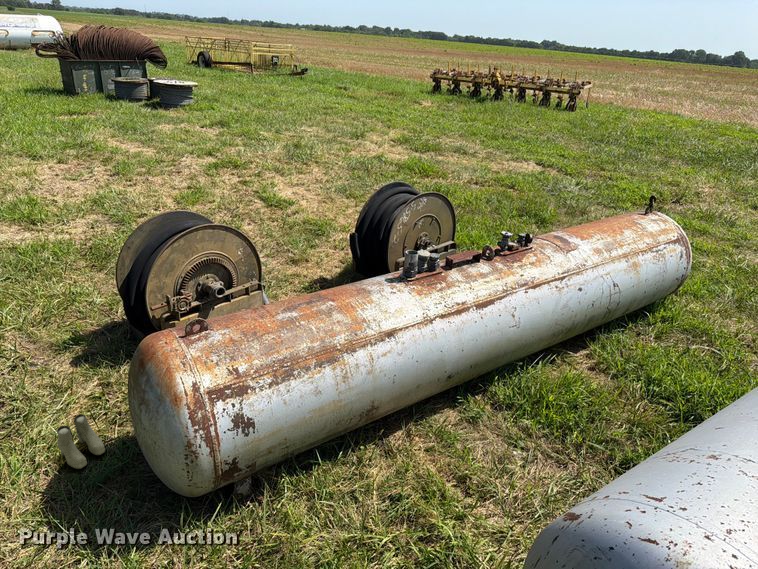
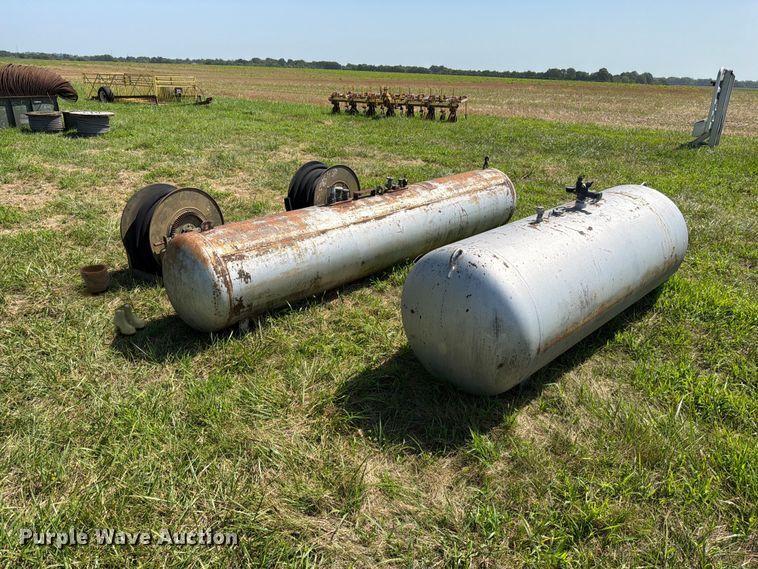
bucket: none [50,321,94,363] -> present [80,264,110,292]

